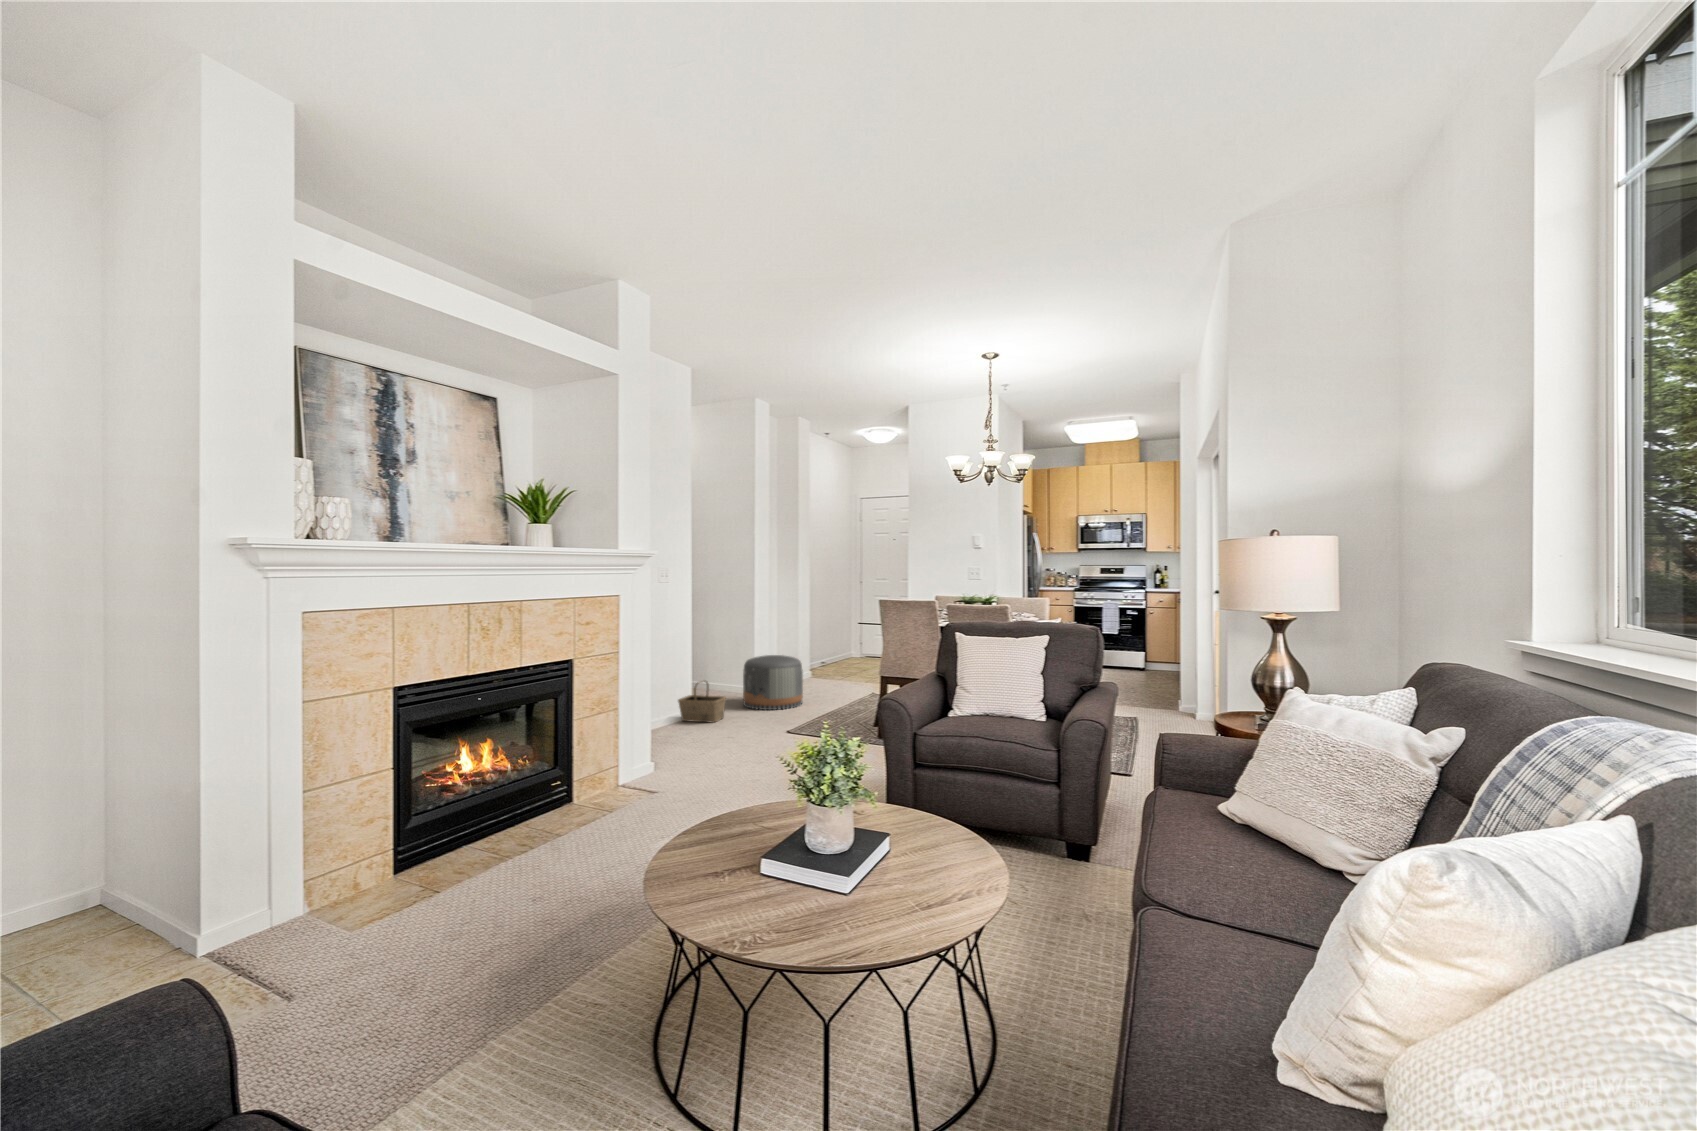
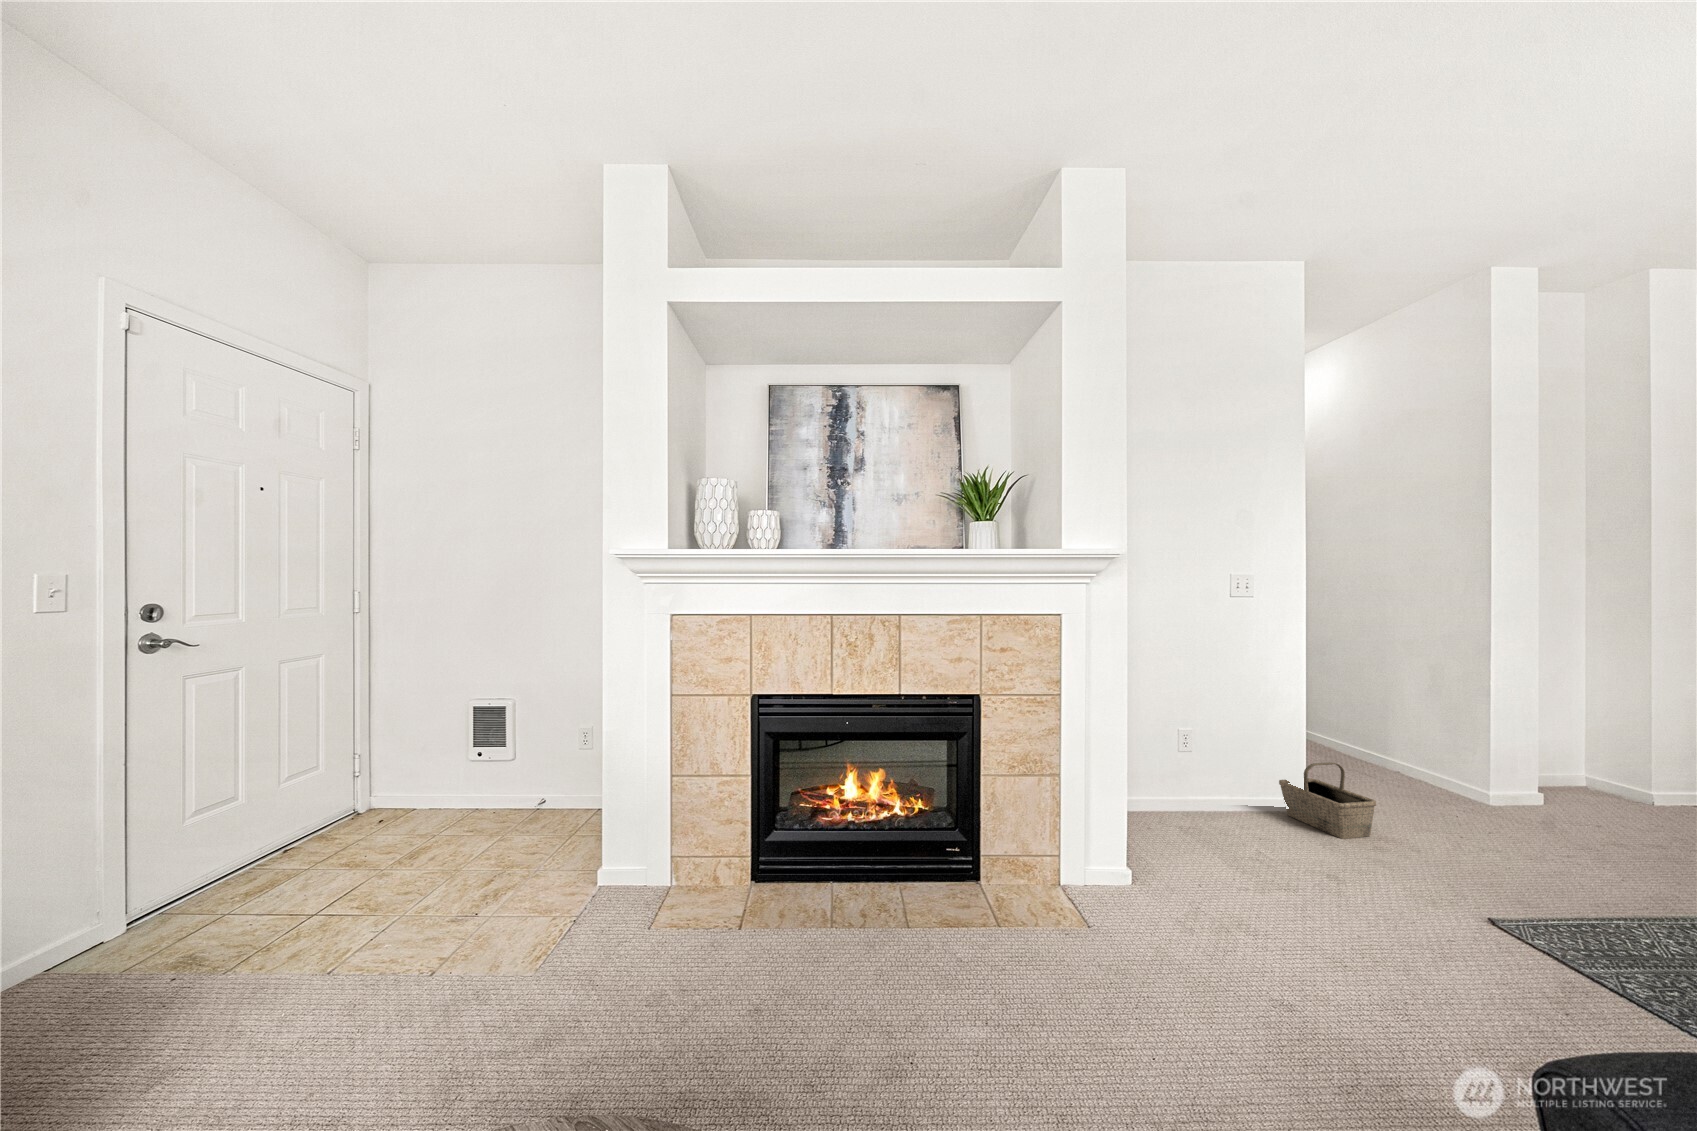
pouf: present [743,655,803,710] -> none [1442,746,1614,873]

